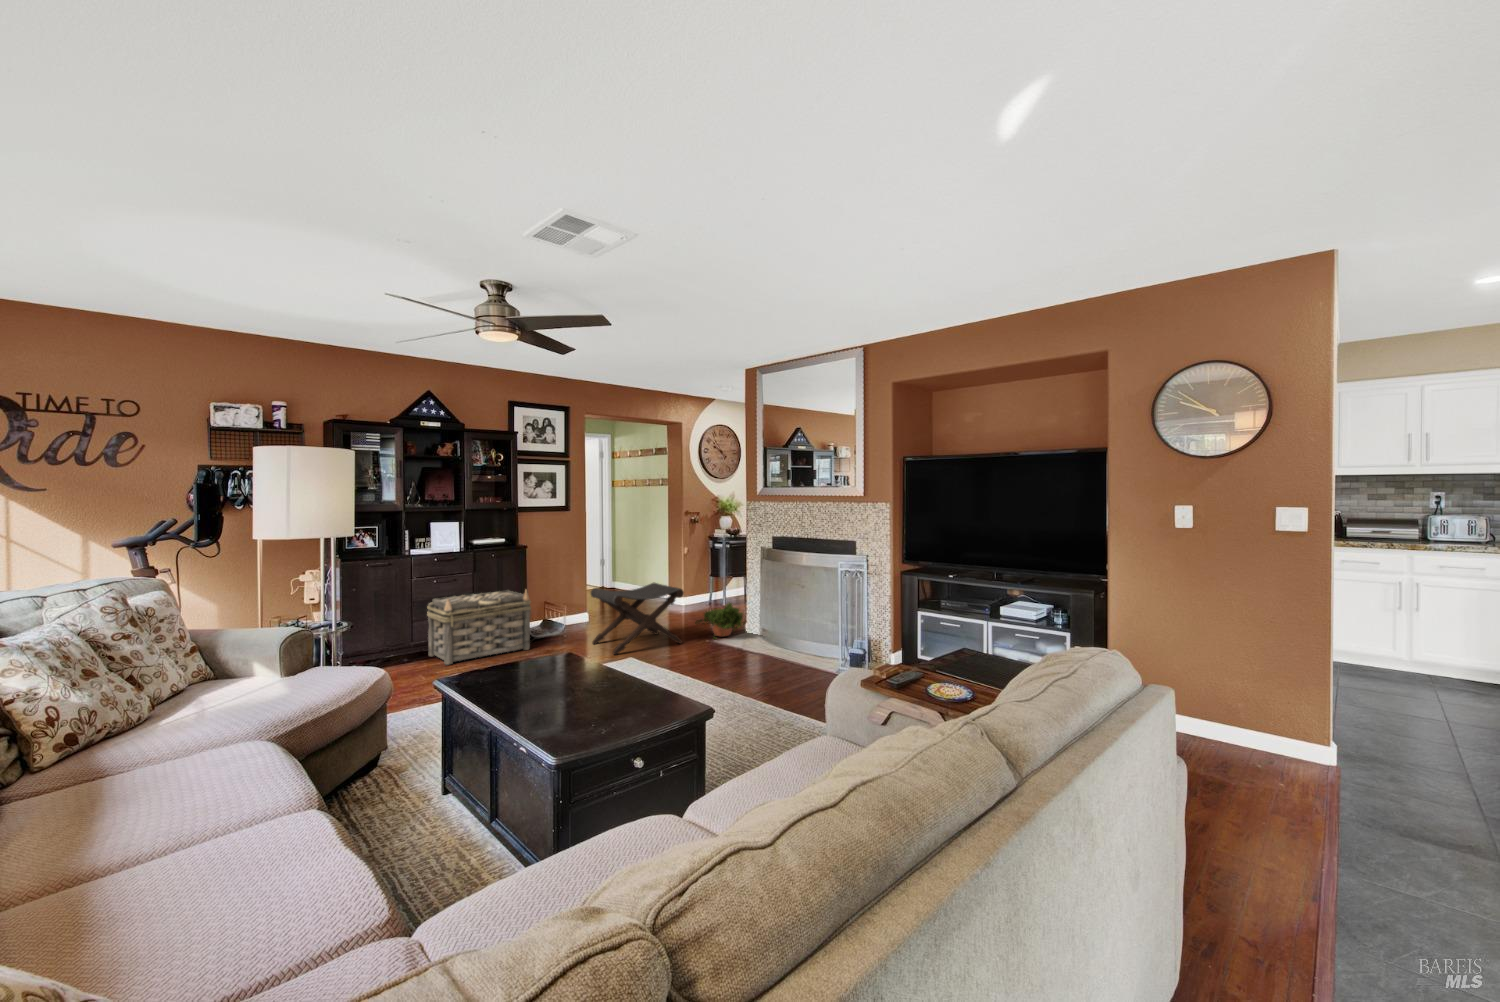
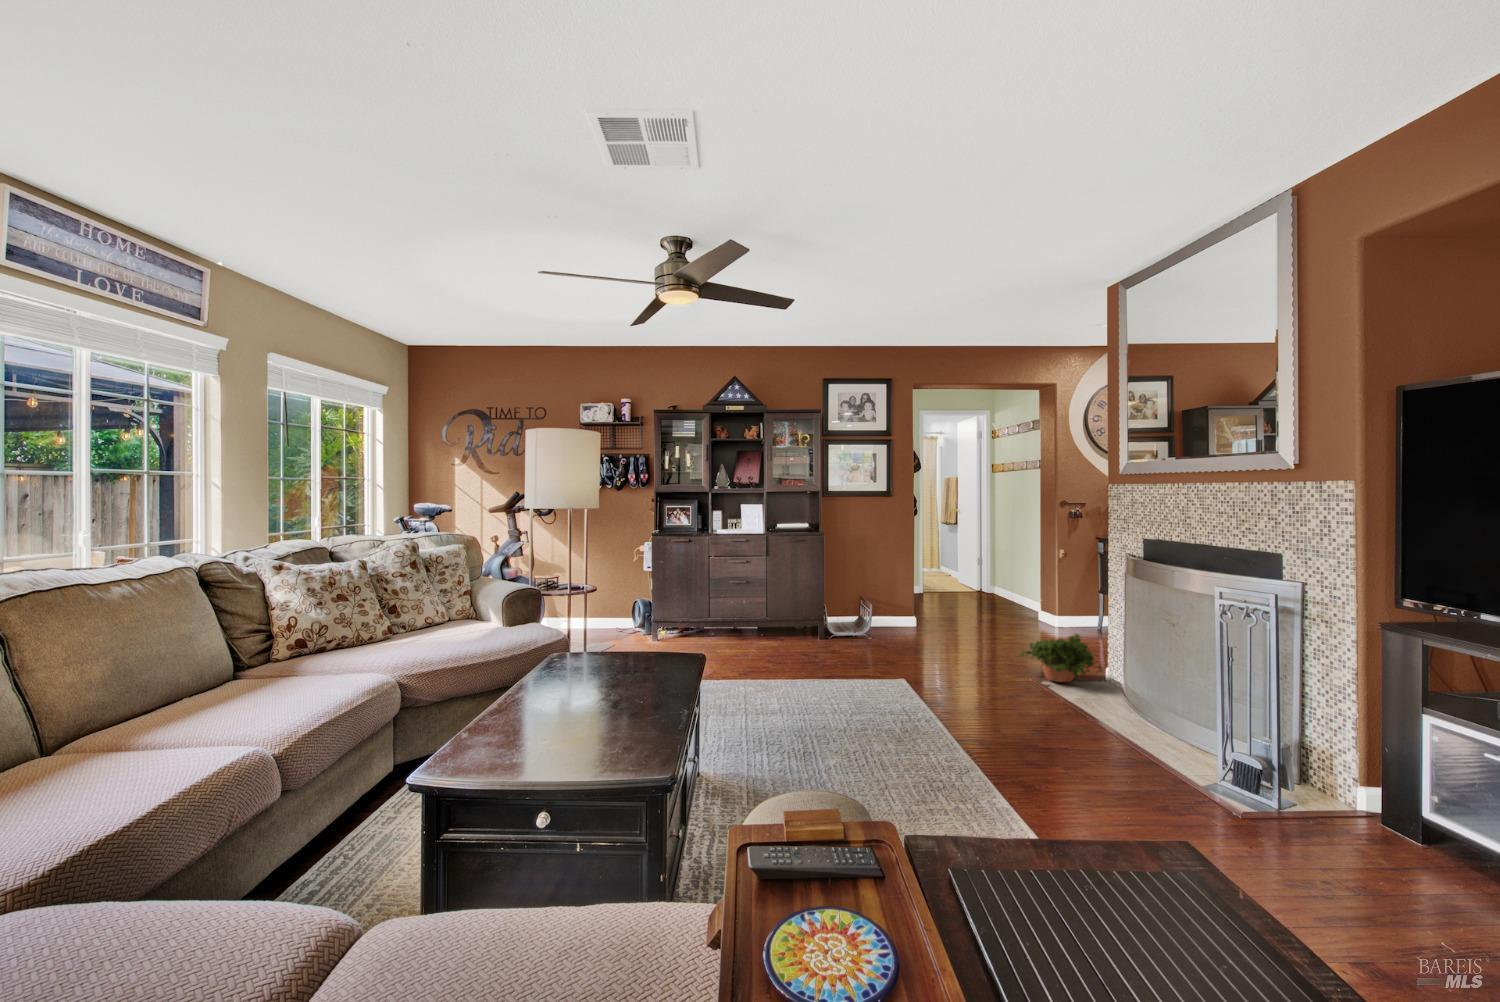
footstool: present [591,583,684,654] -> none [879,589,990,678]
basket: present [427,590,531,665] -> none [723,580,817,649]

